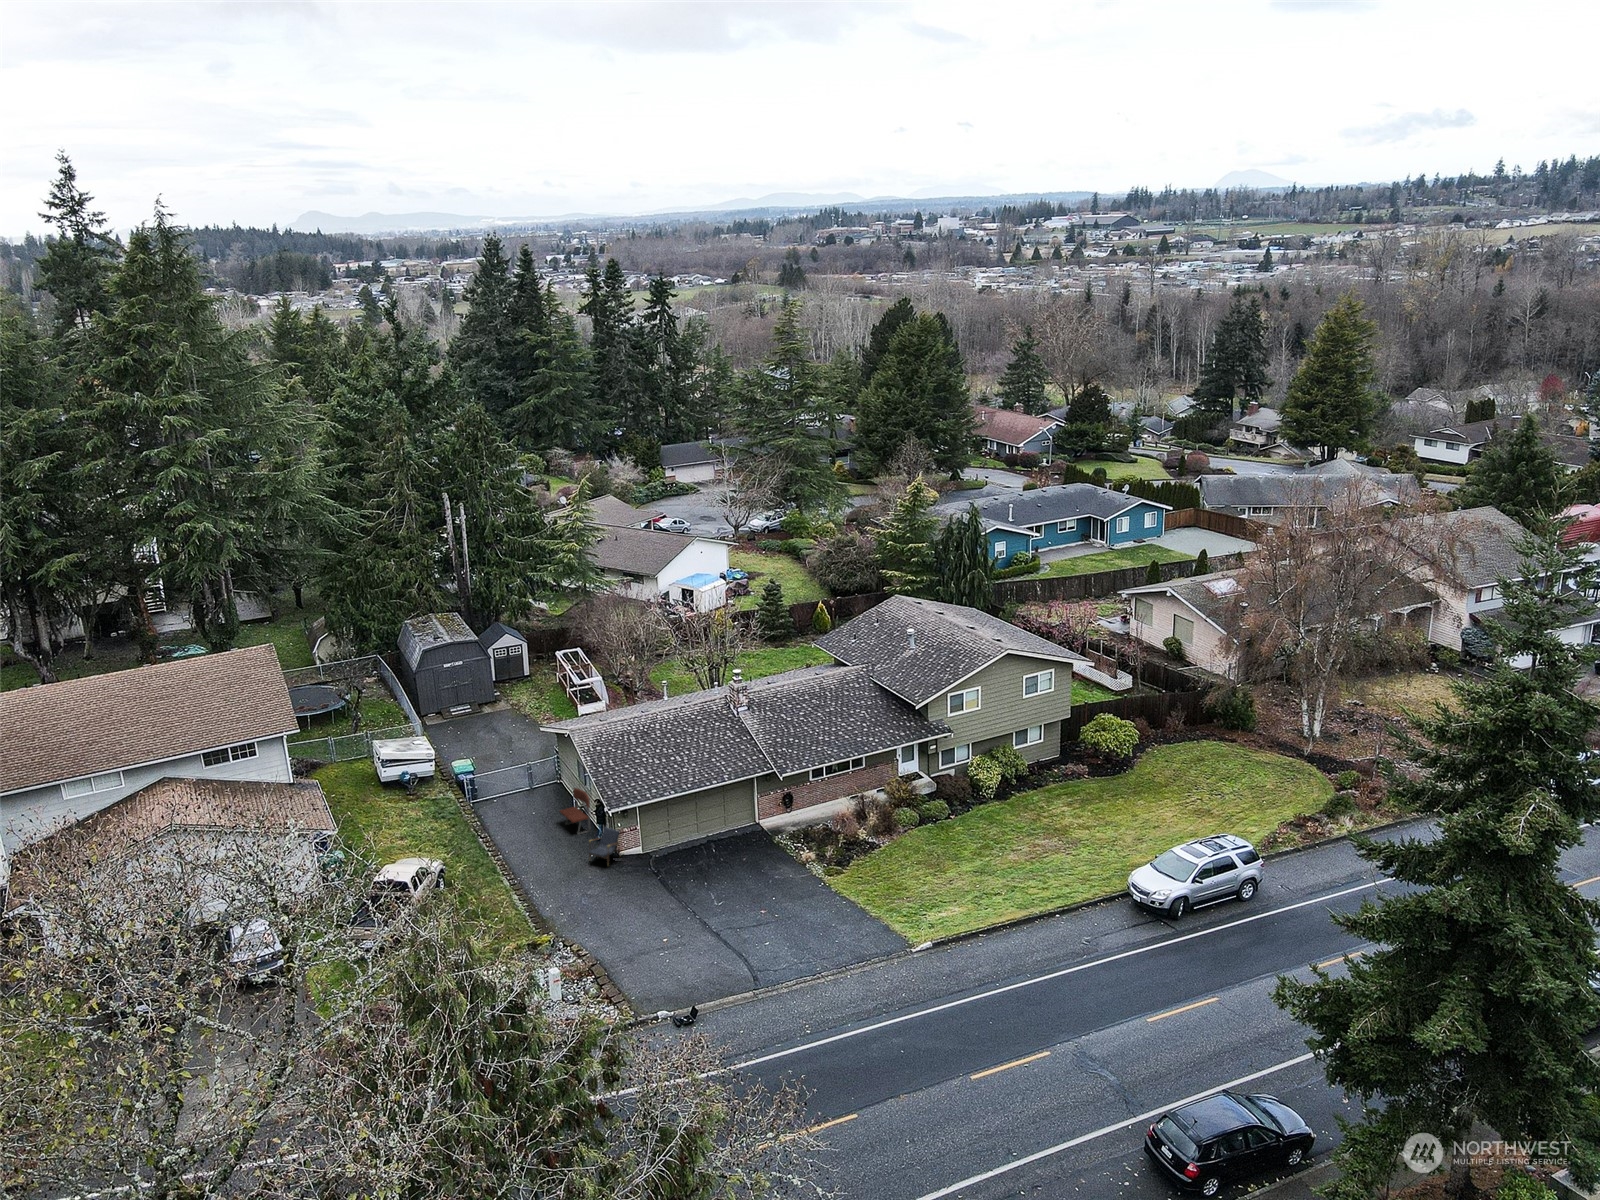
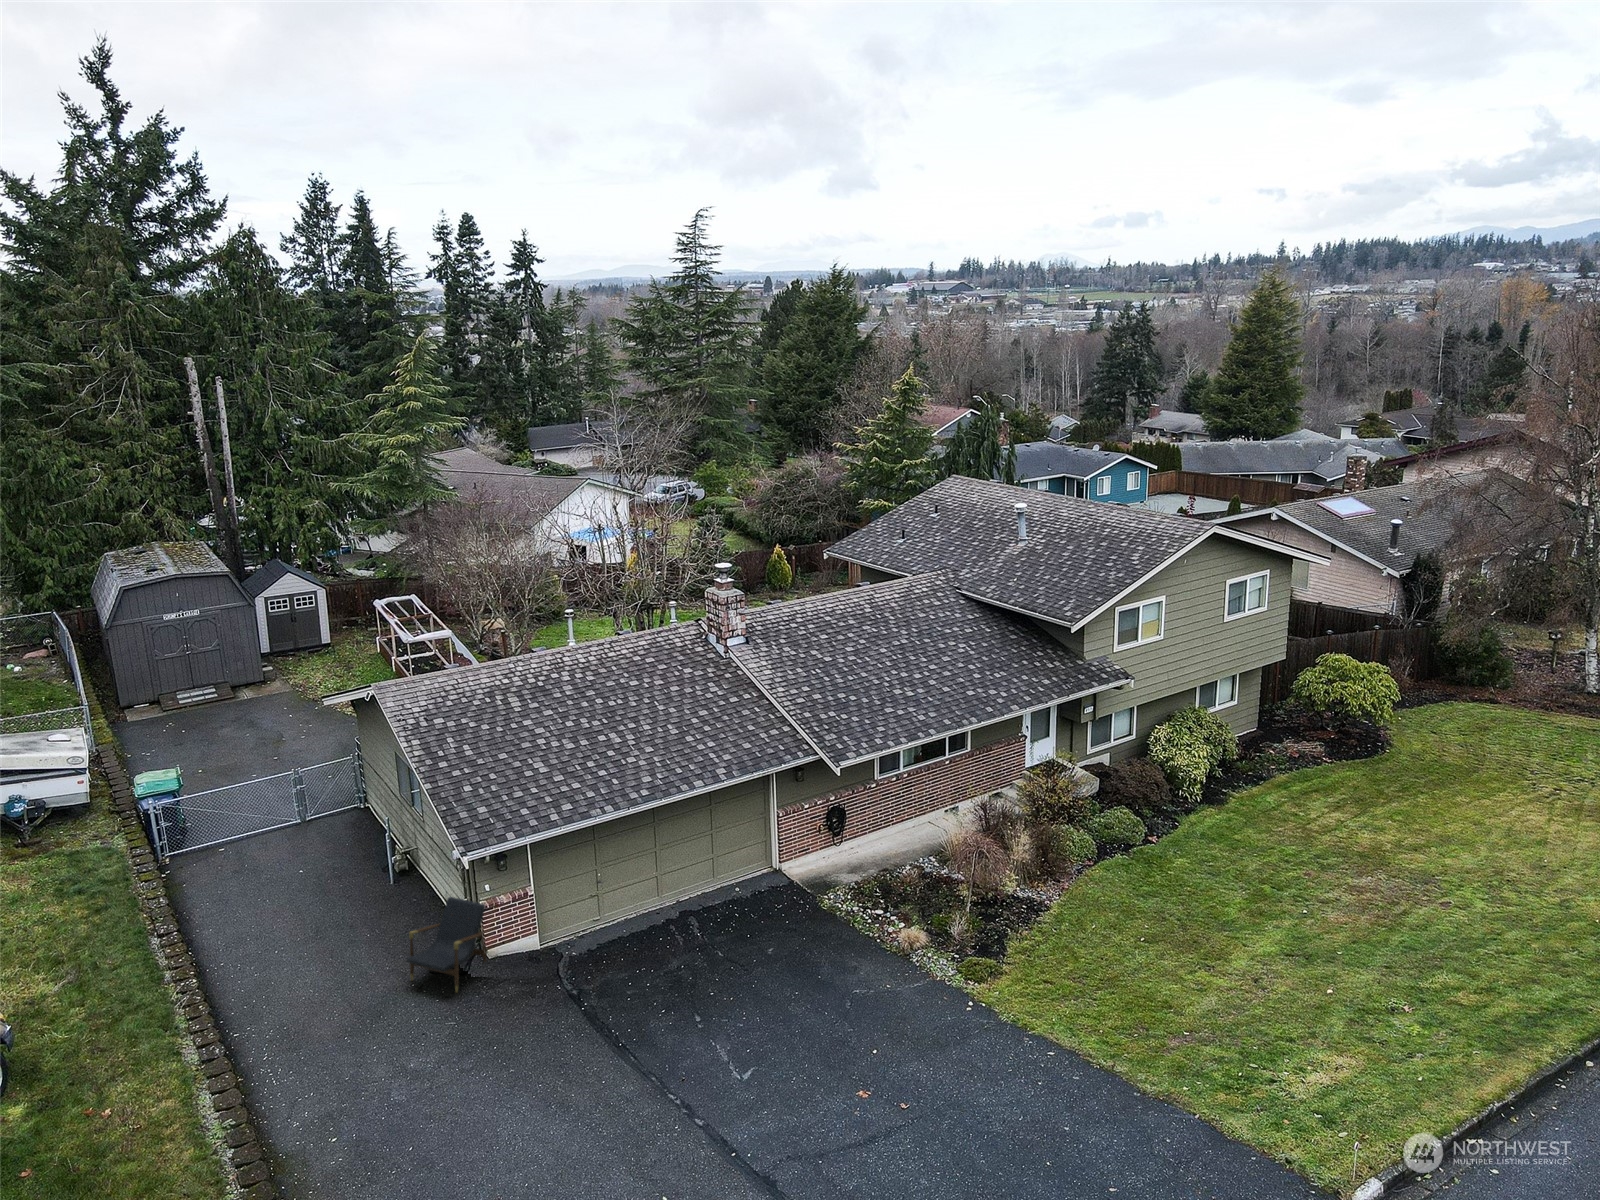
bench: present [560,788,590,835] -> none [349,813,421,918]

